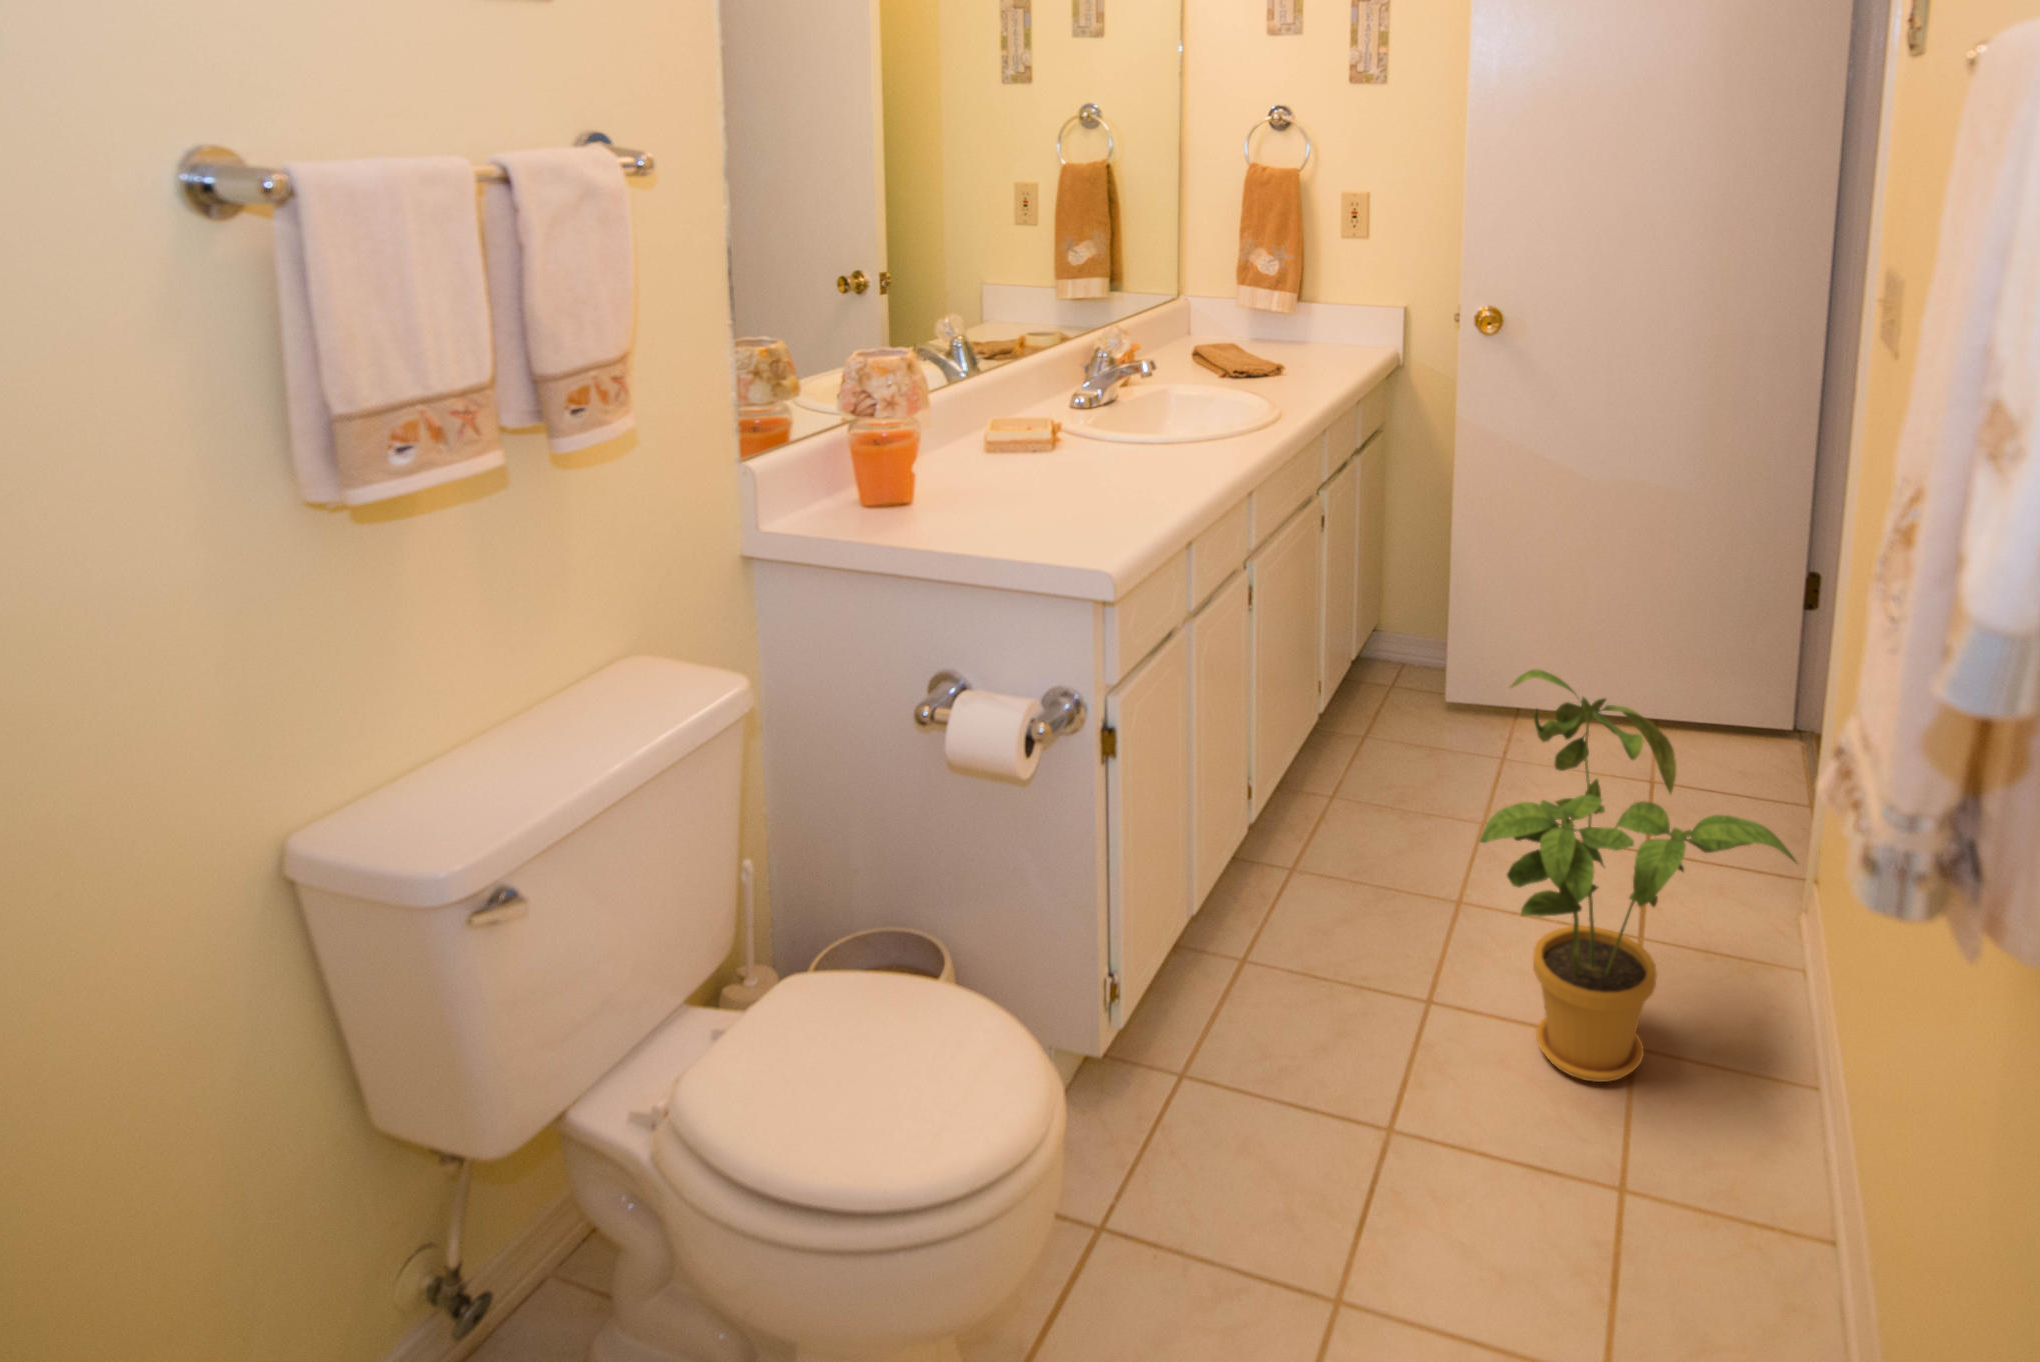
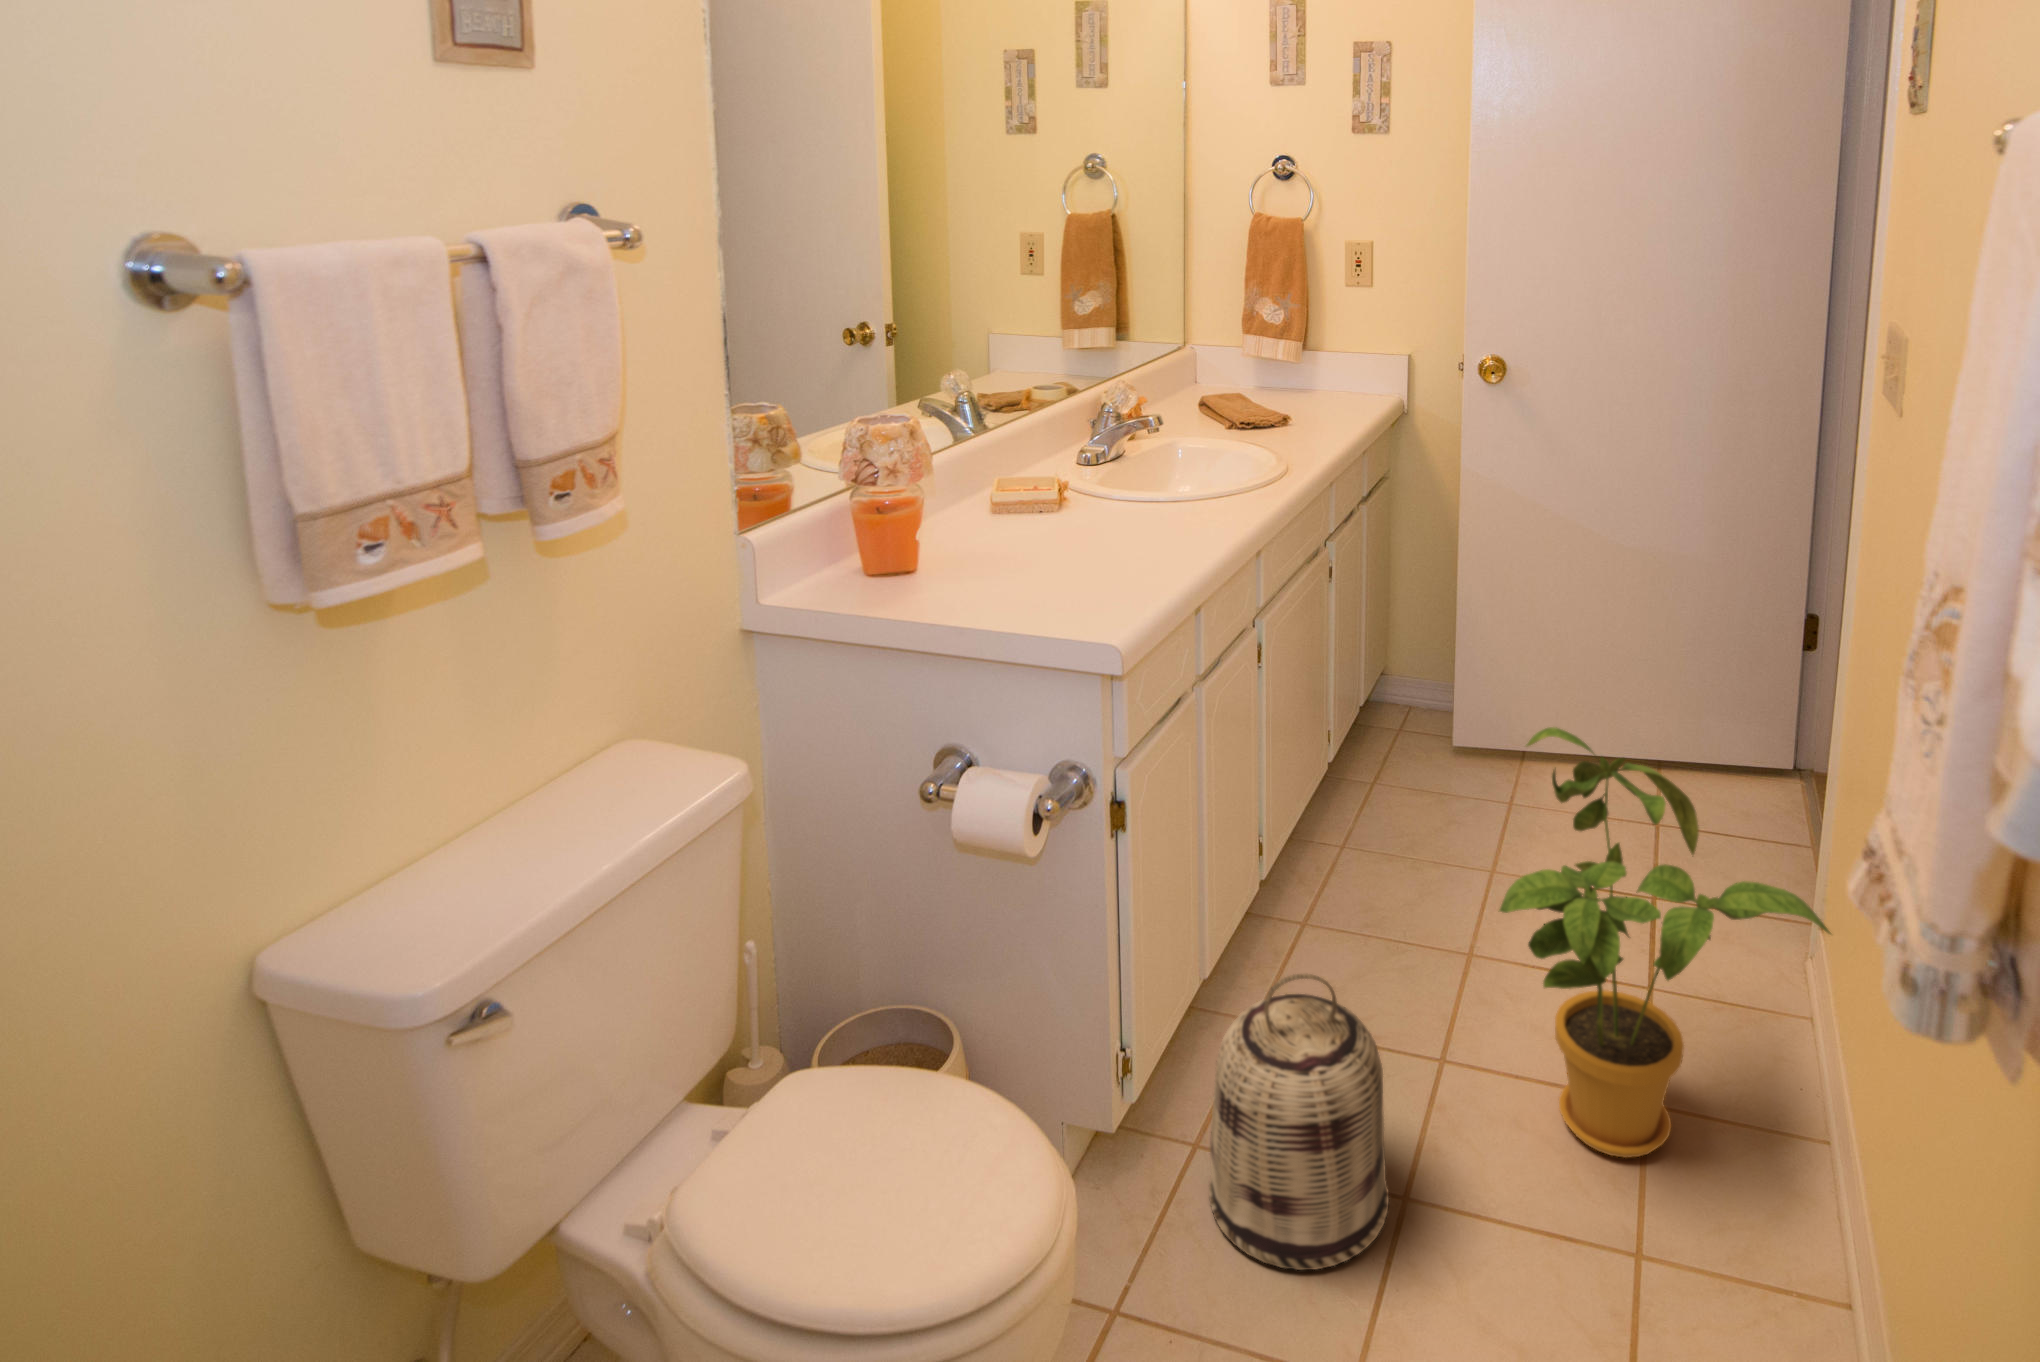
basket: none [1193,898,1368,1179] -> present [1209,974,1389,1270]

